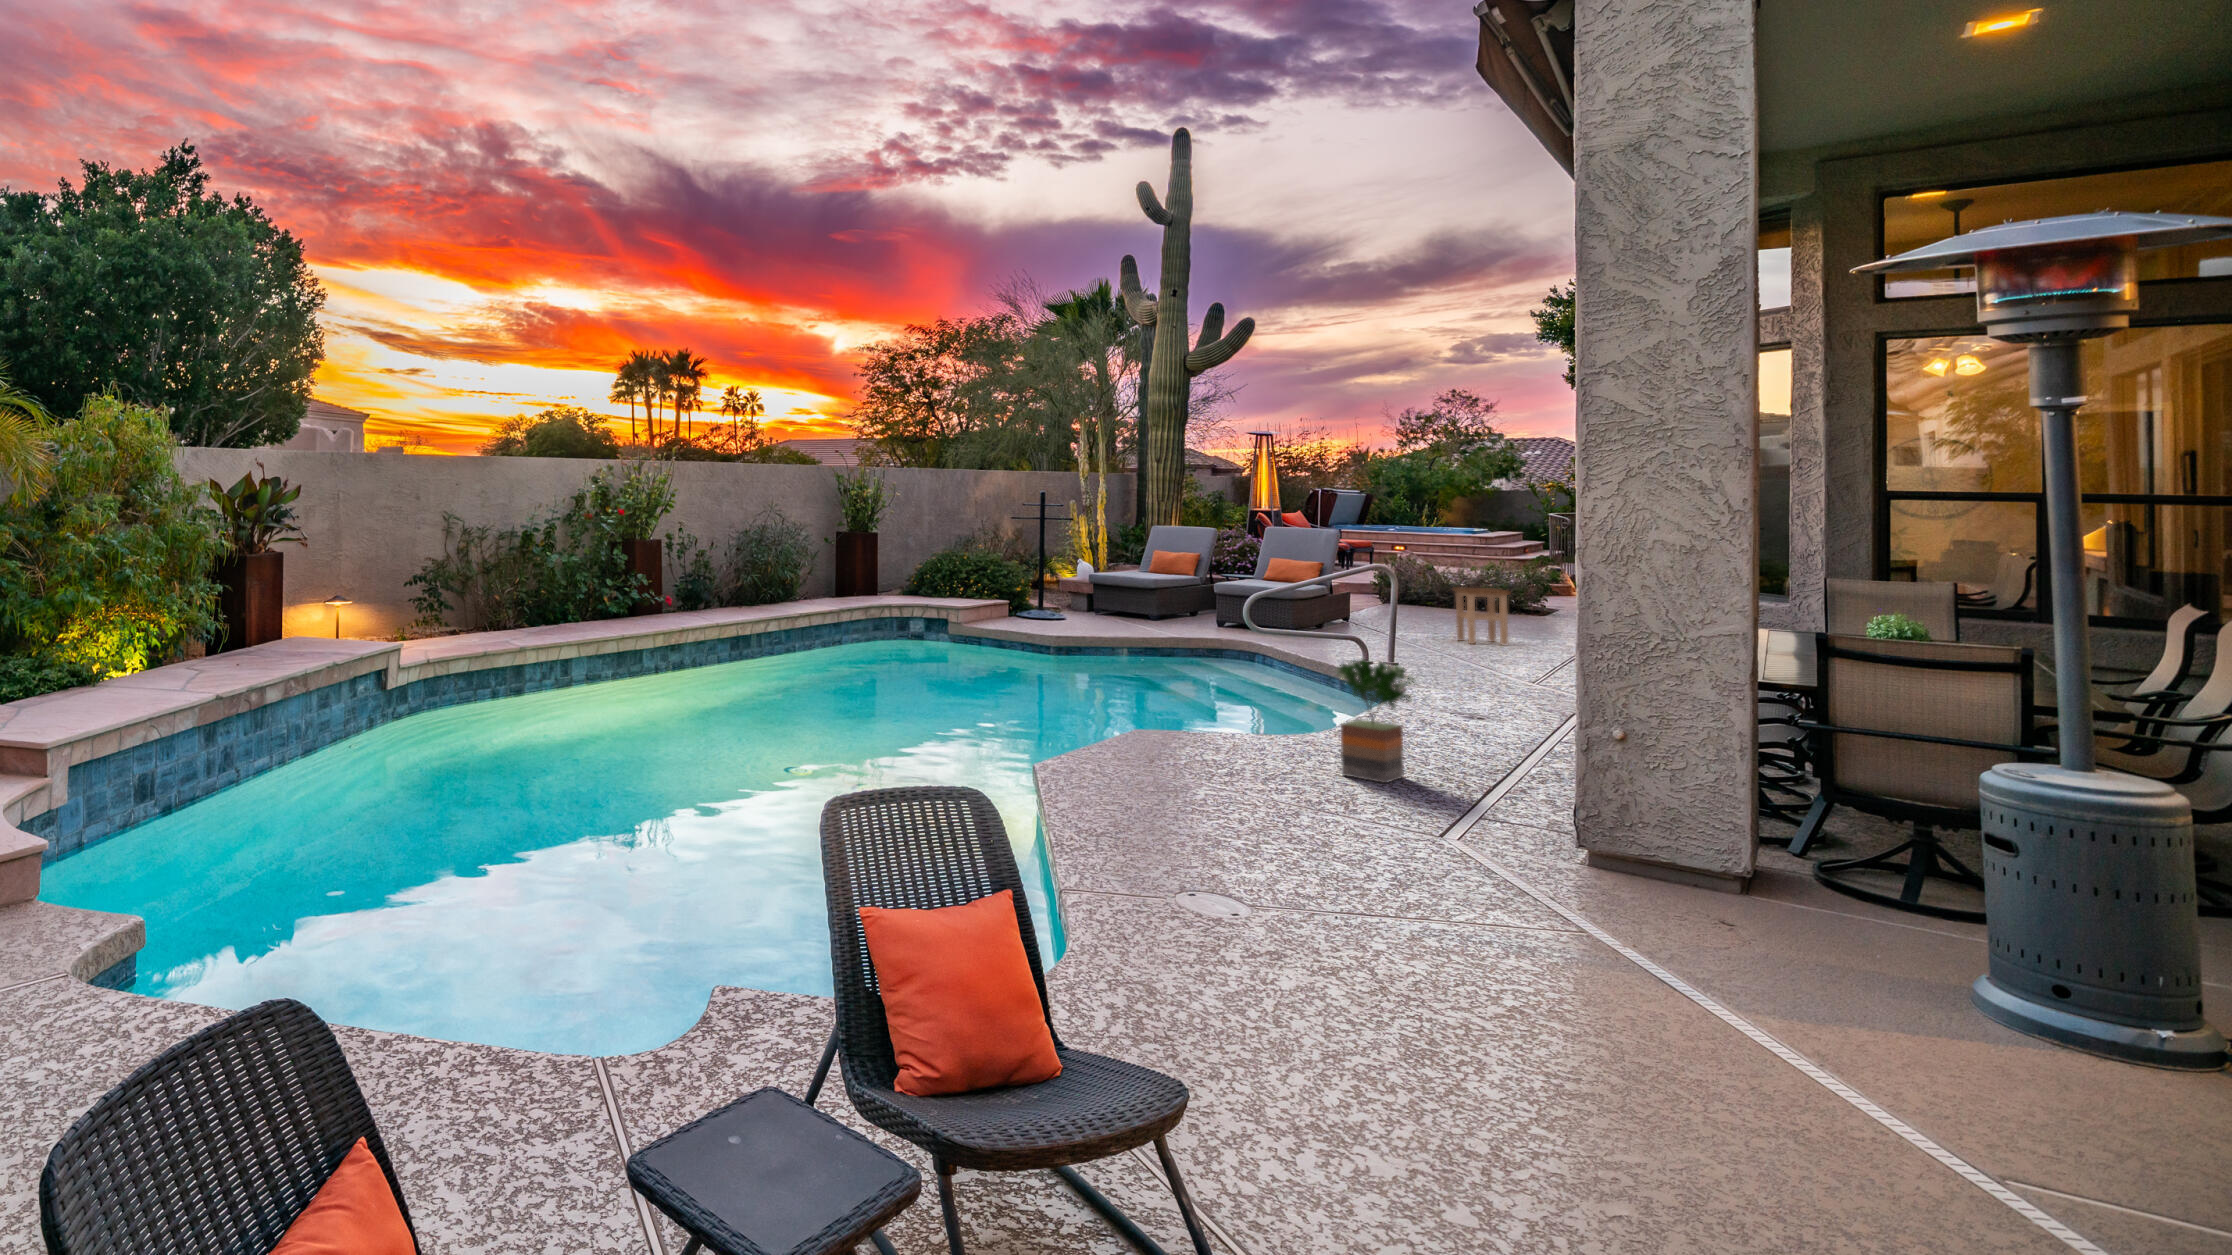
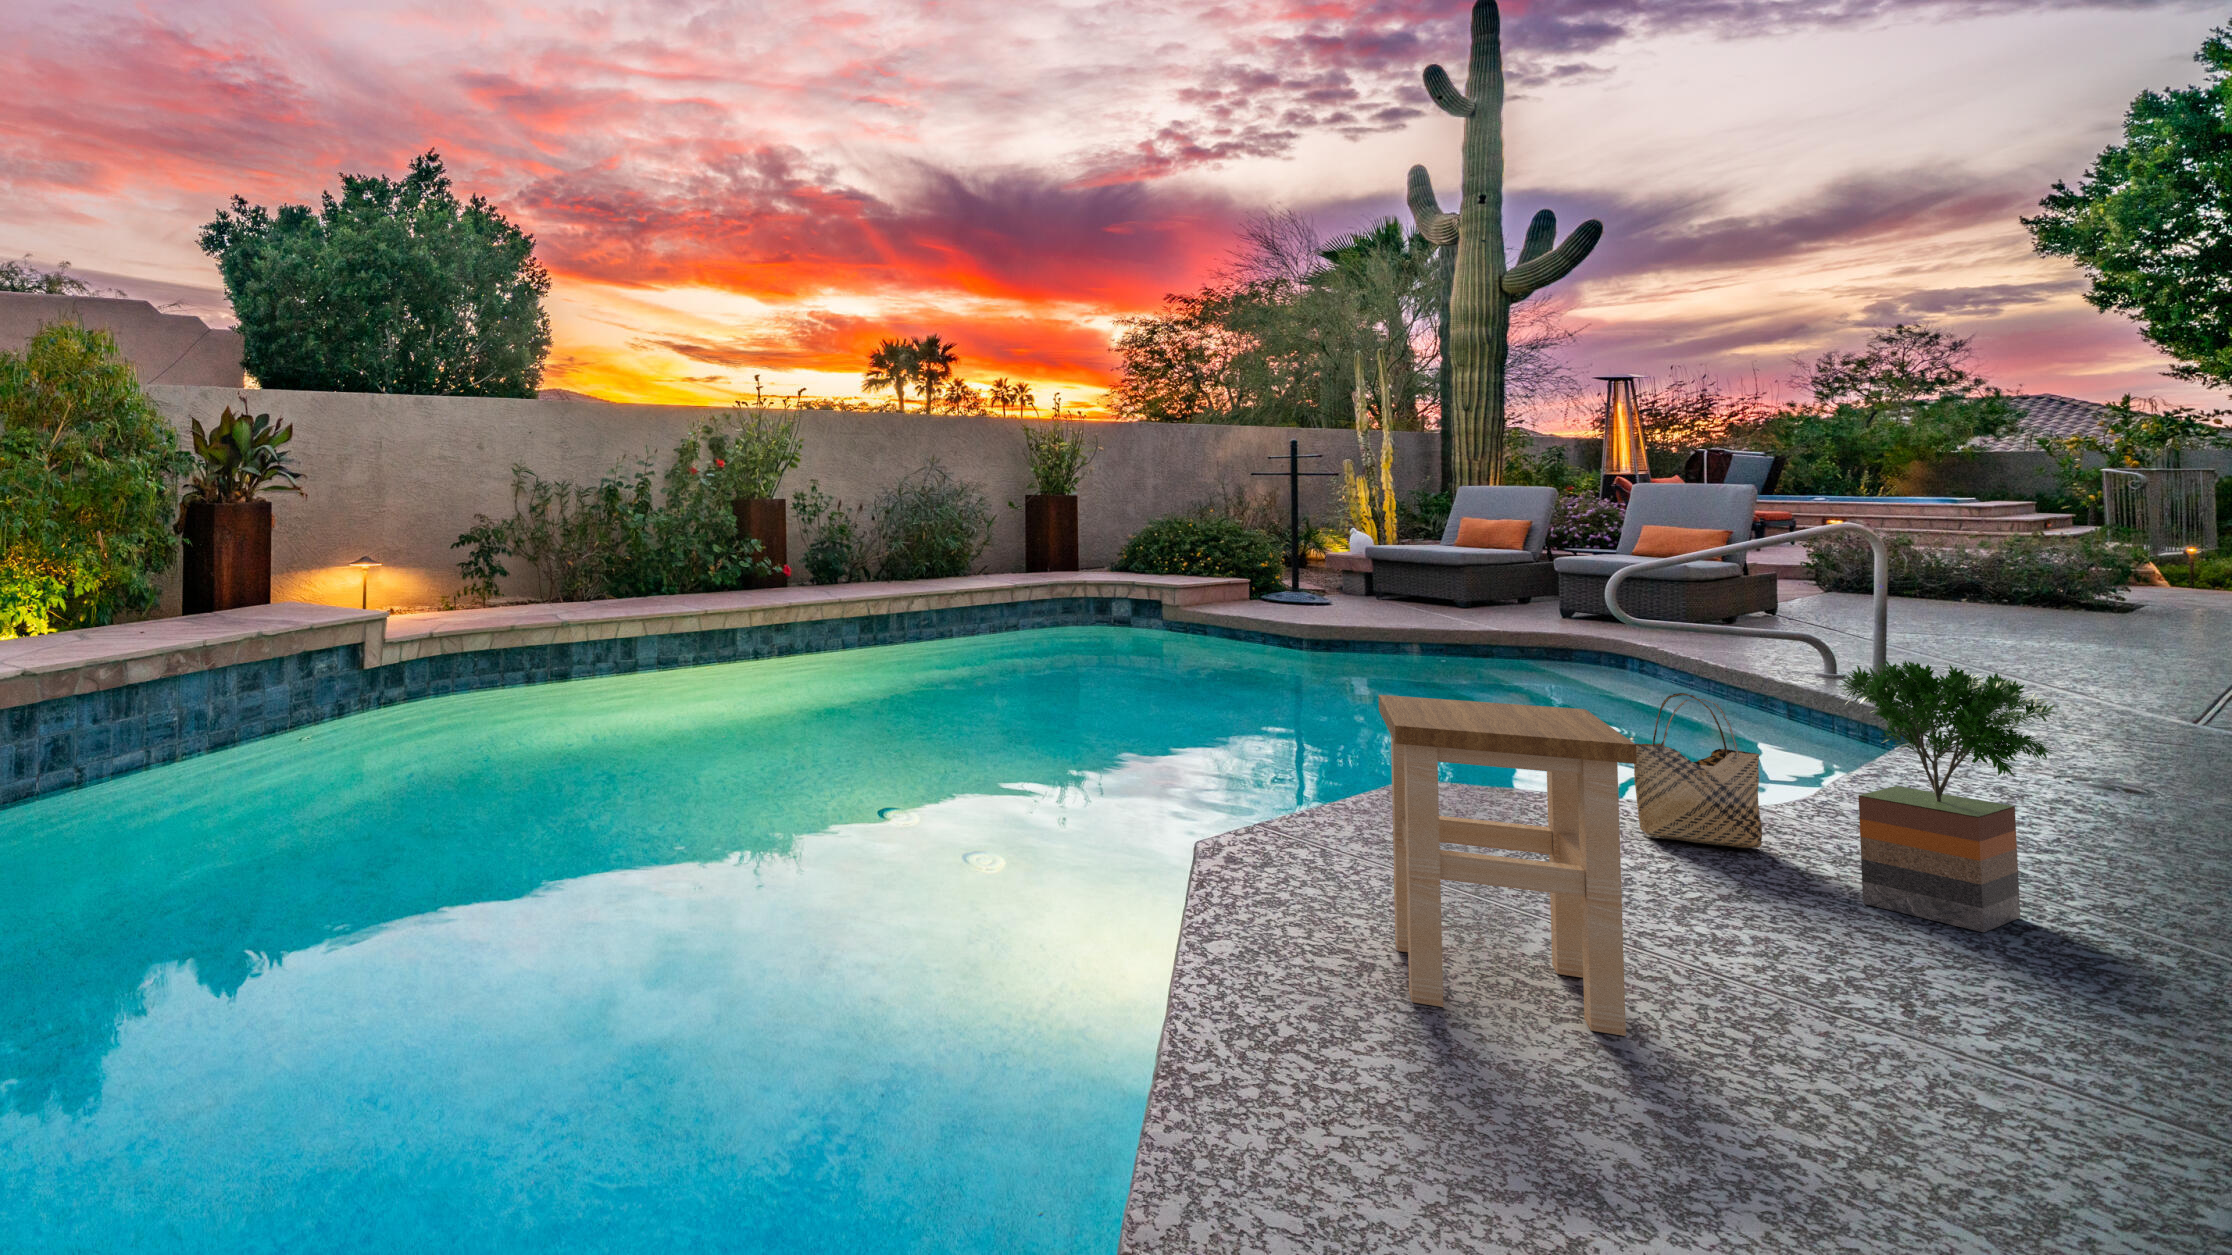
stool: present [1453,587,1510,645] -> present [1379,695,1637,1036]
woven basket: none [1247,677,1305,756] -> present [1634,693,1762,848]

